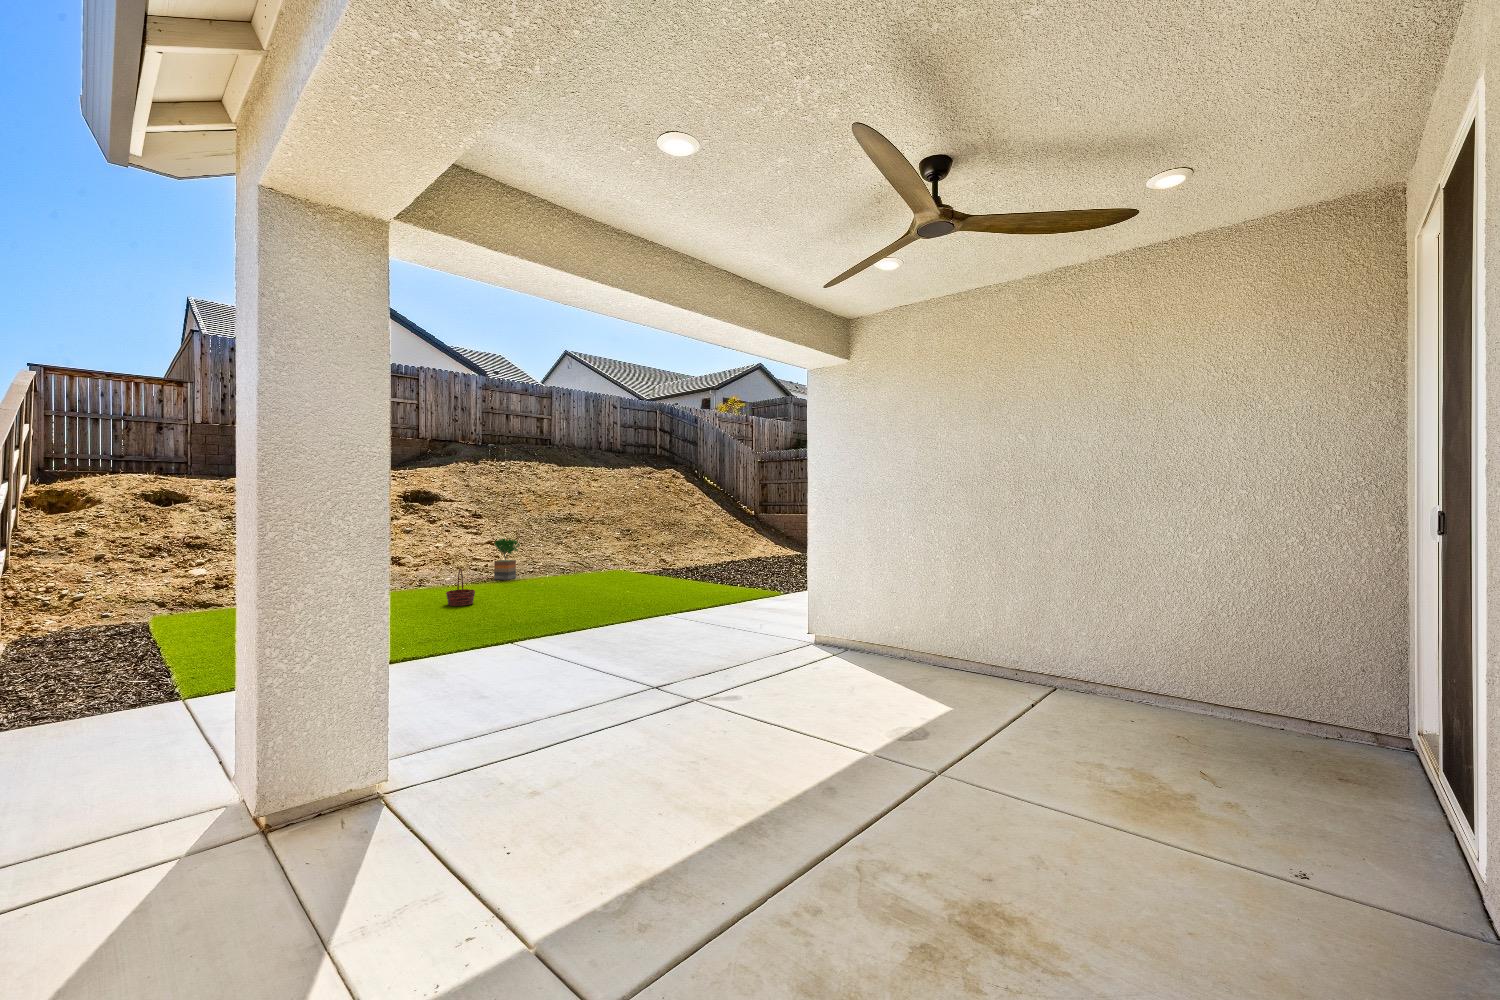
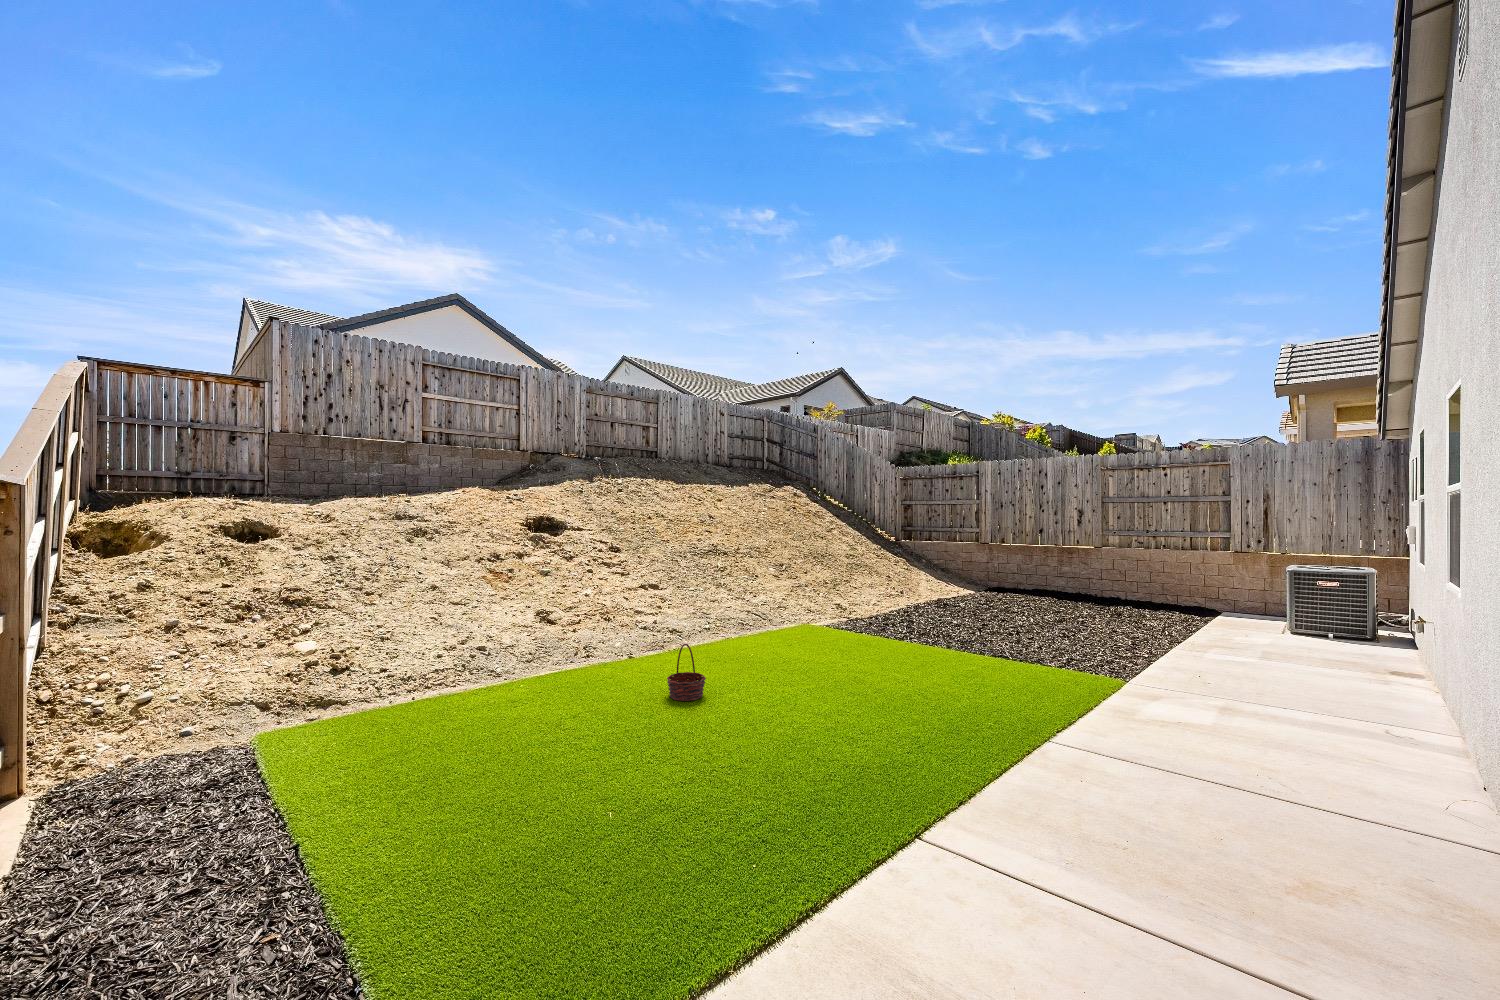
potted tree: present [494,539,520,580] -> none [670,585,705,641]

